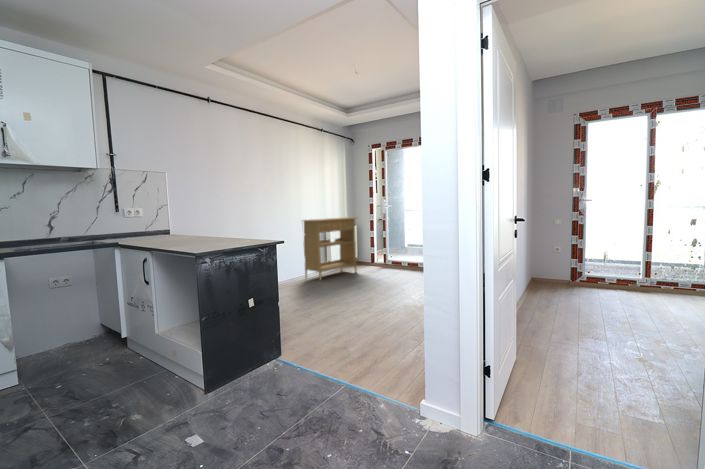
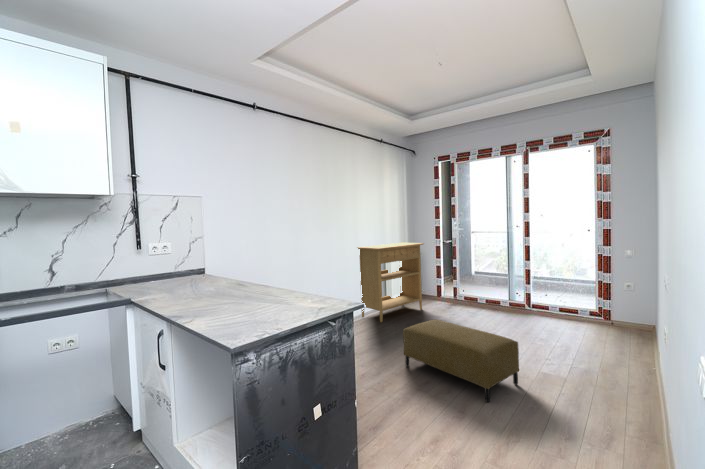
ottoman: none [329,271,408,319] -> present [403,319,519,402]

